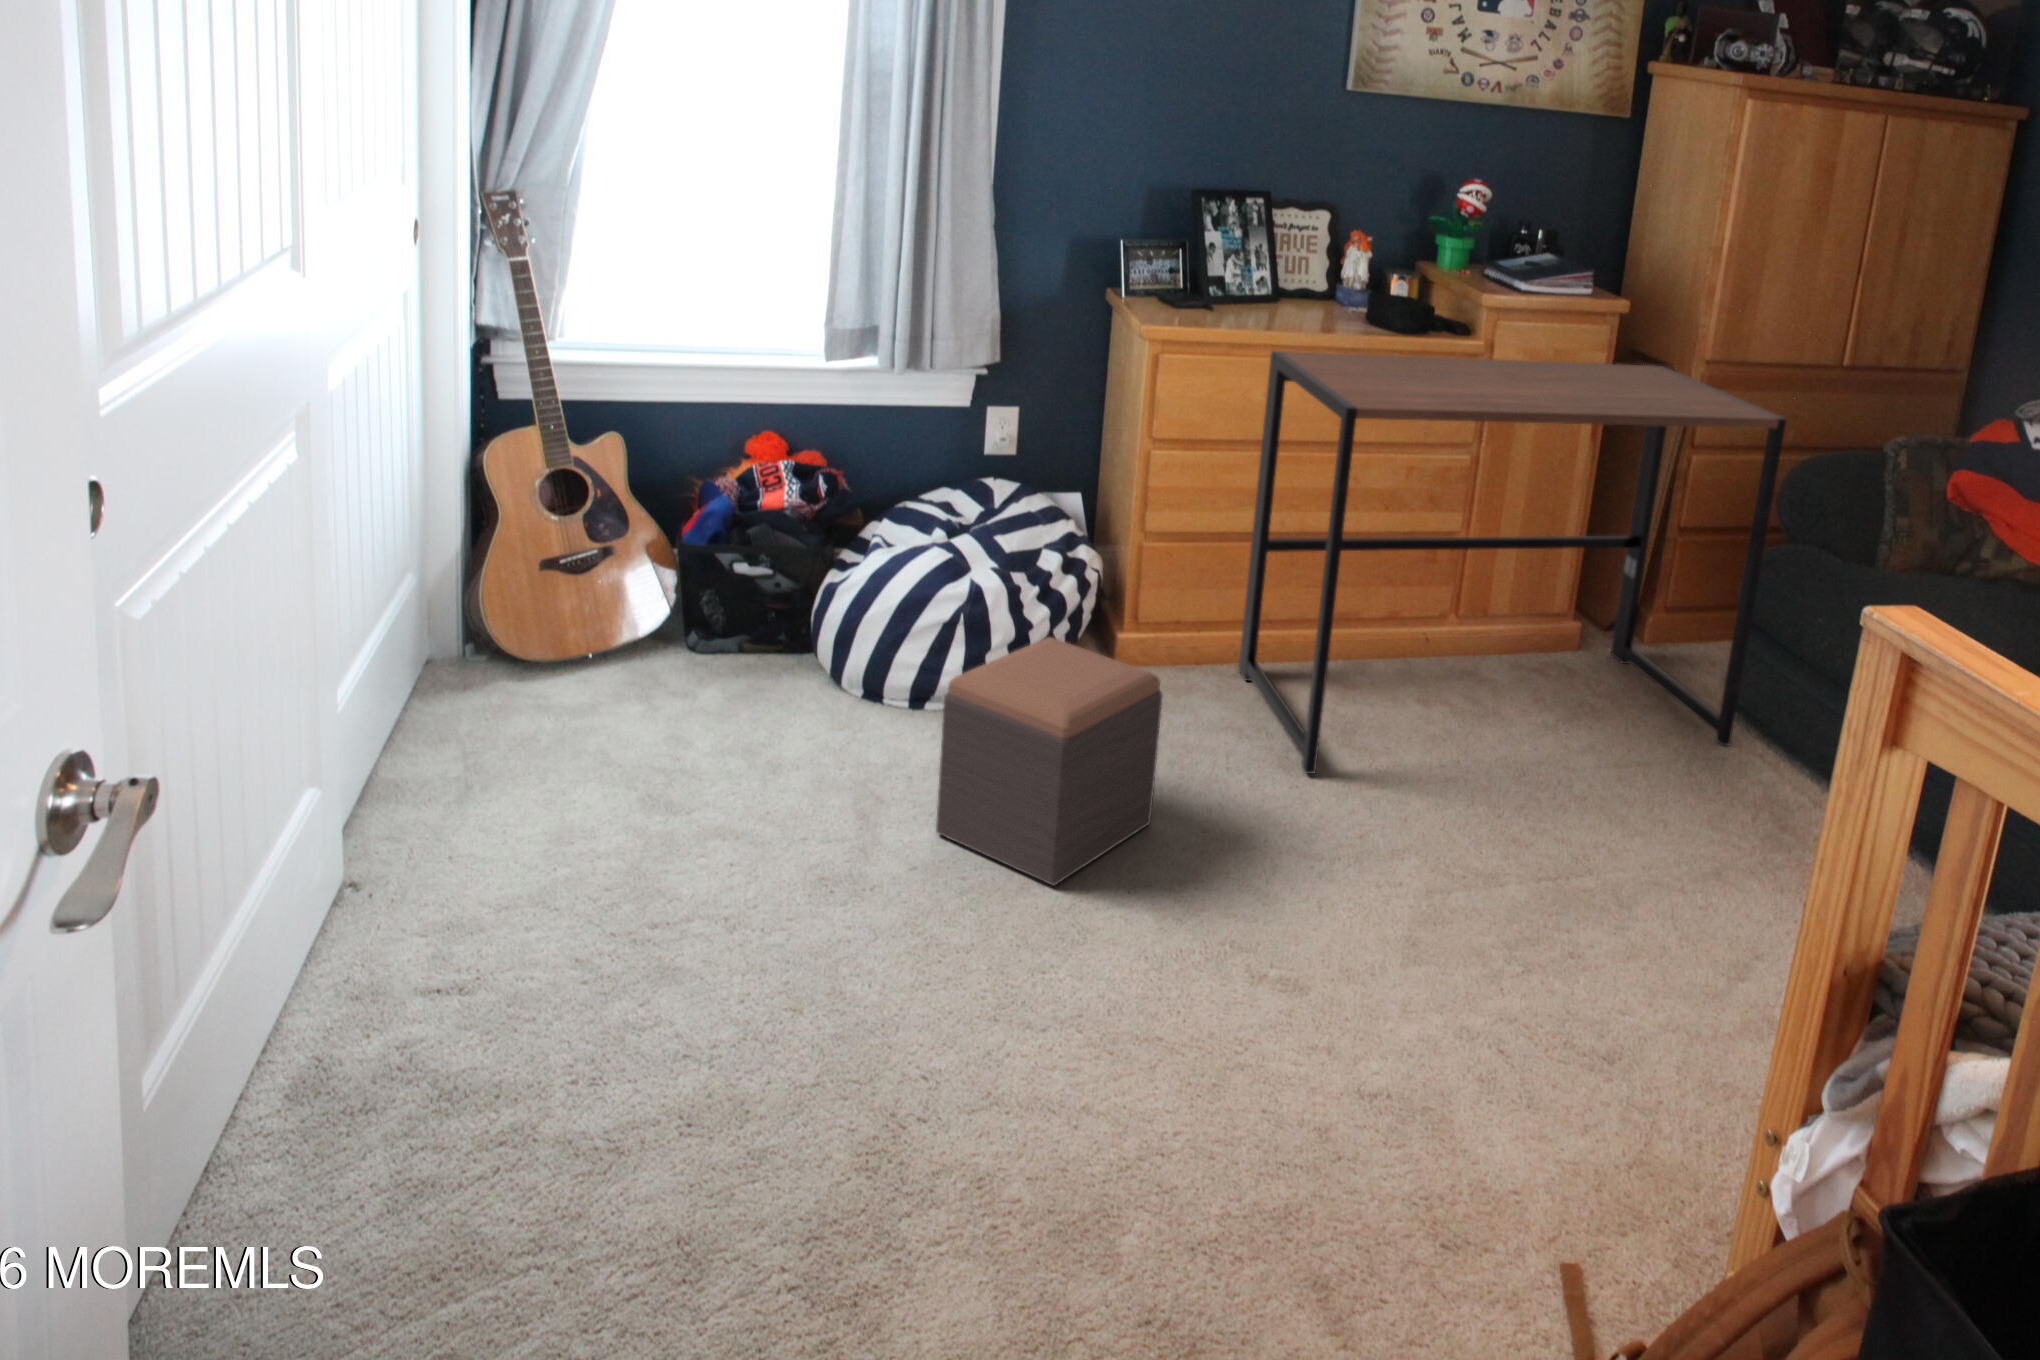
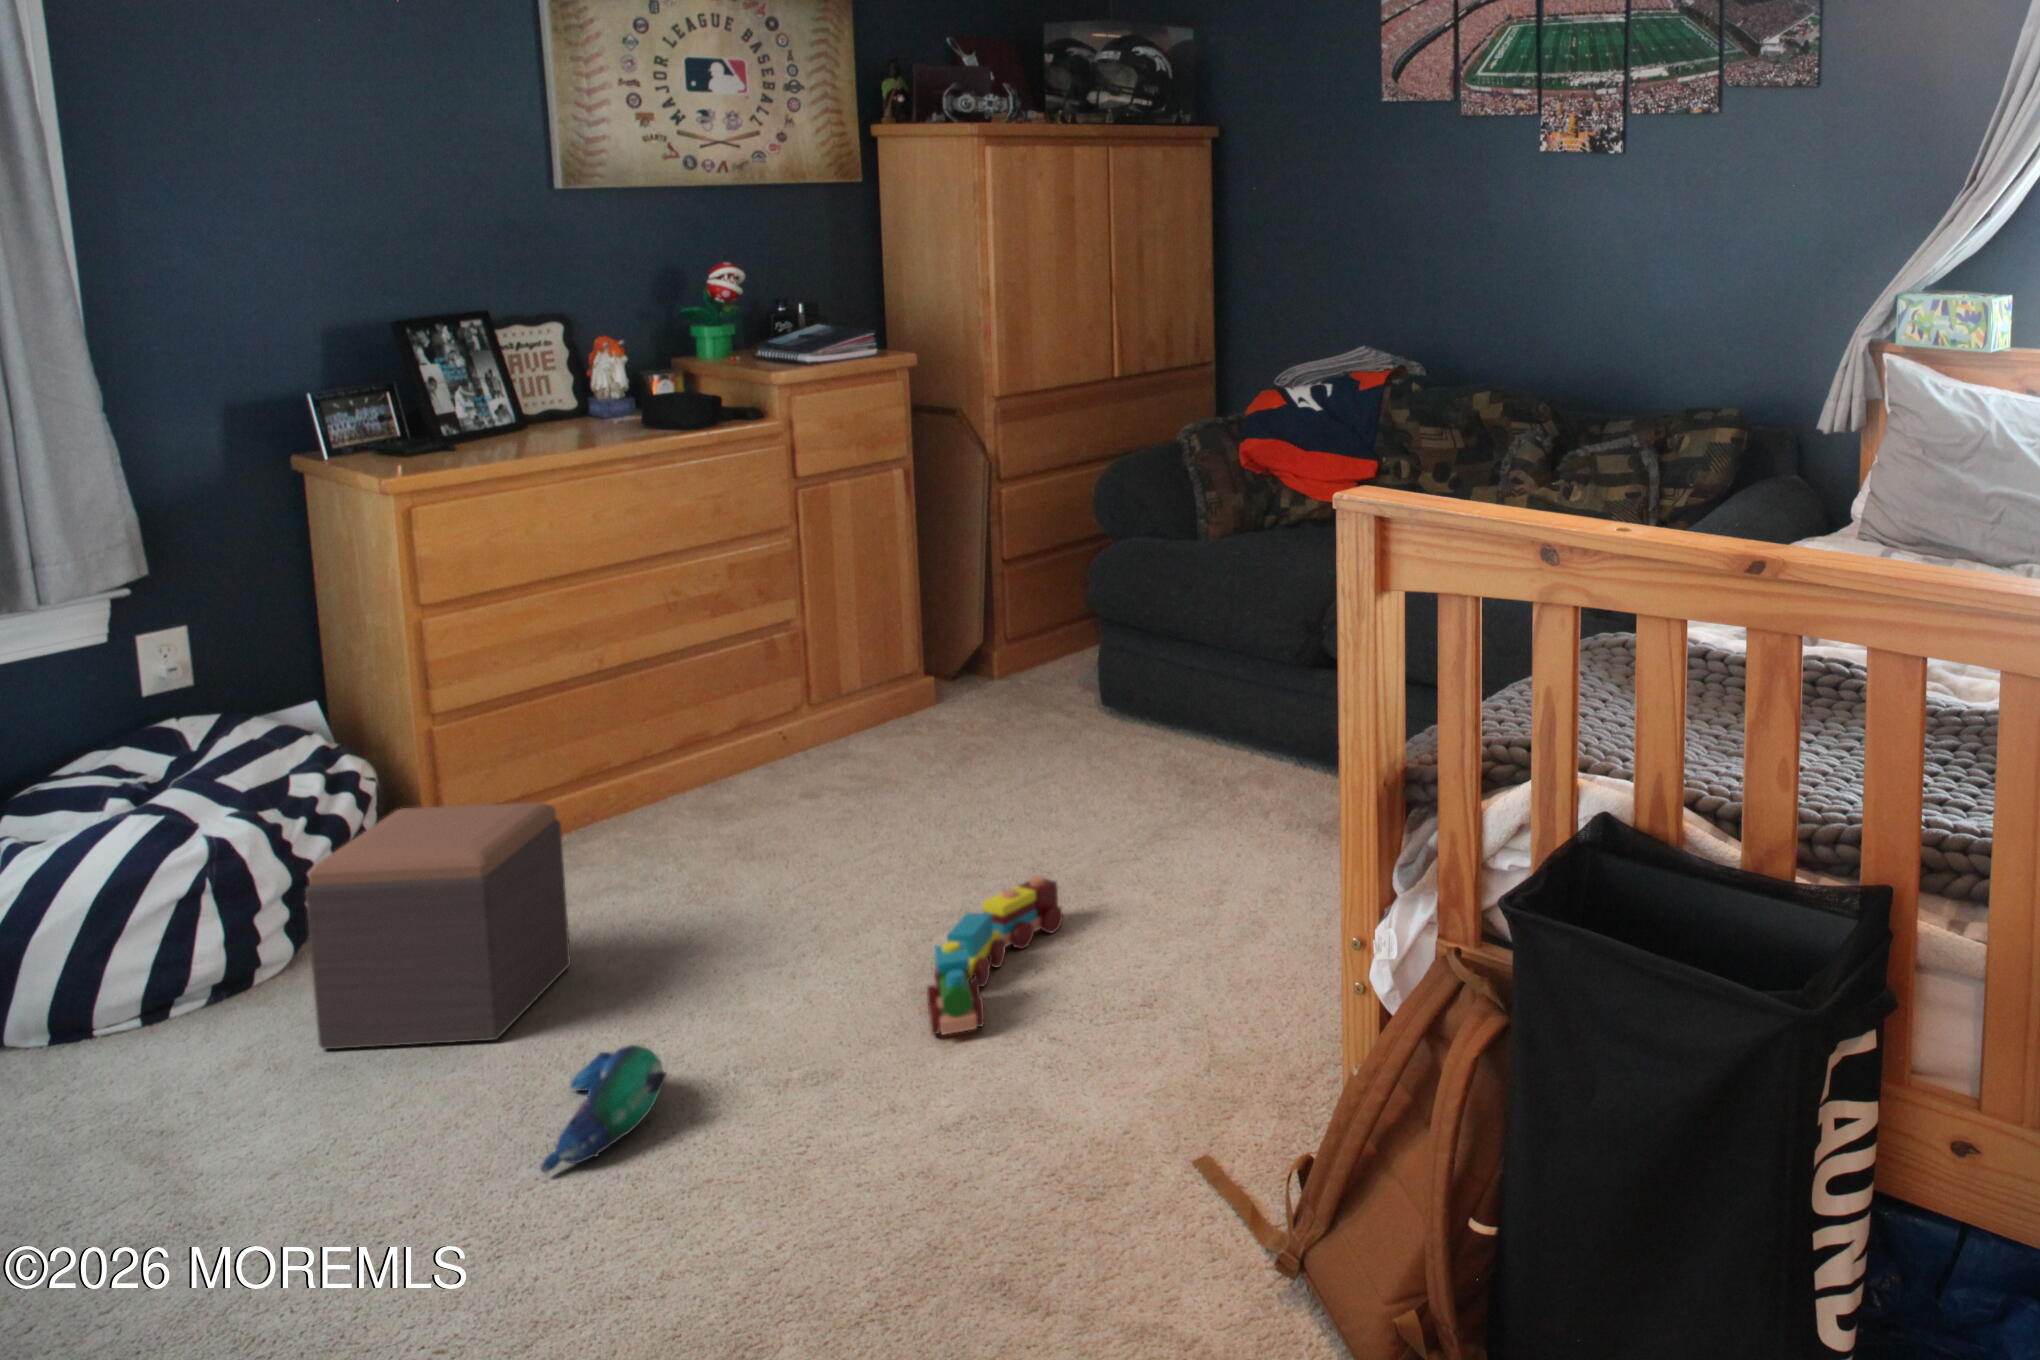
desk: present [1239,351,1786,774] -> none [556,413,1113,880]
toy train: none [1397,912,1592,1091] -> present [927,875,1063,1035]
plush toy: none [992,952,1138,1081] -> present [541,1045,667,1173]

